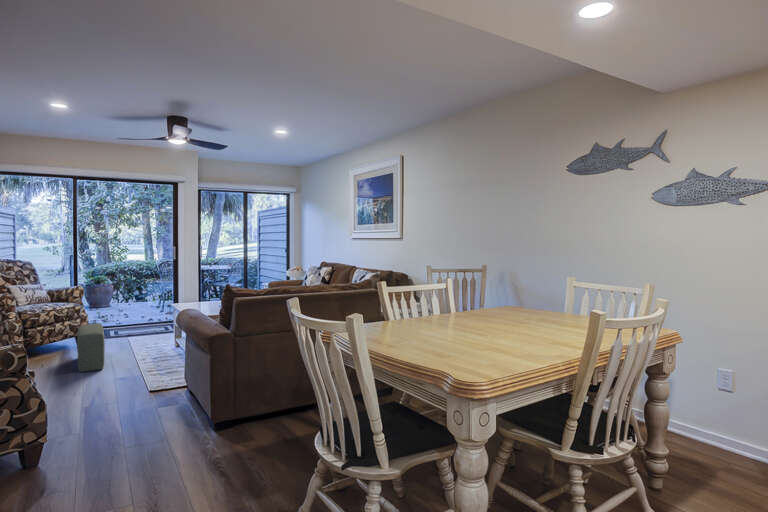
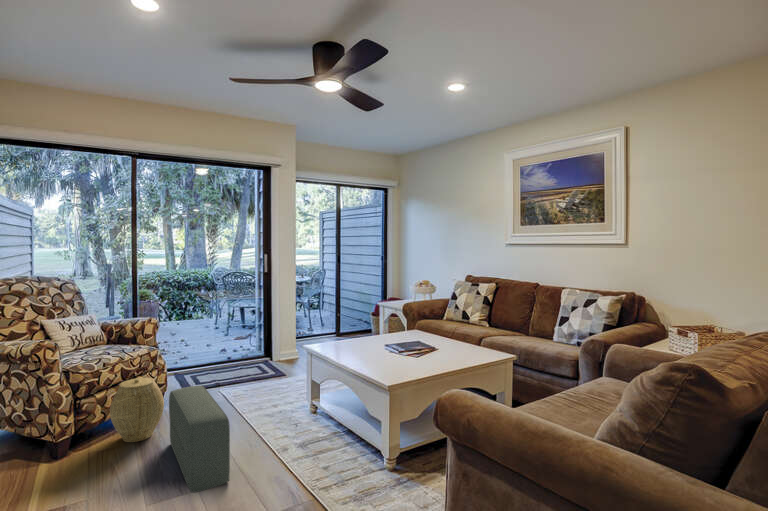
woven basket: none [46,320,80,356] -> present [110,378,164,442]

